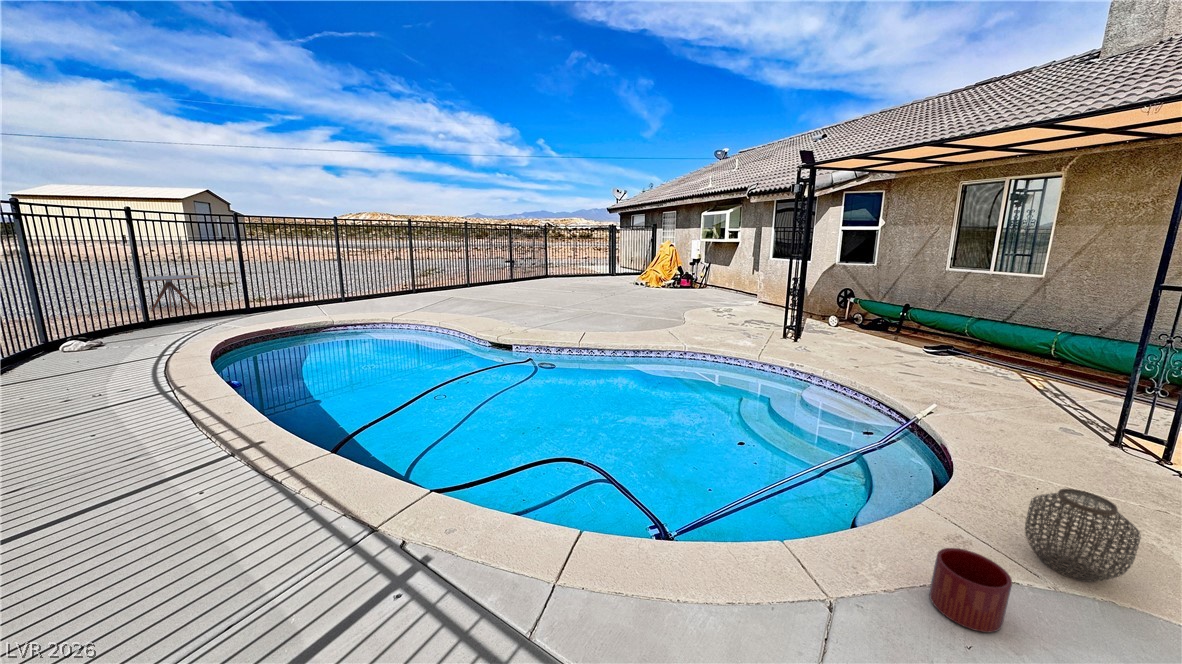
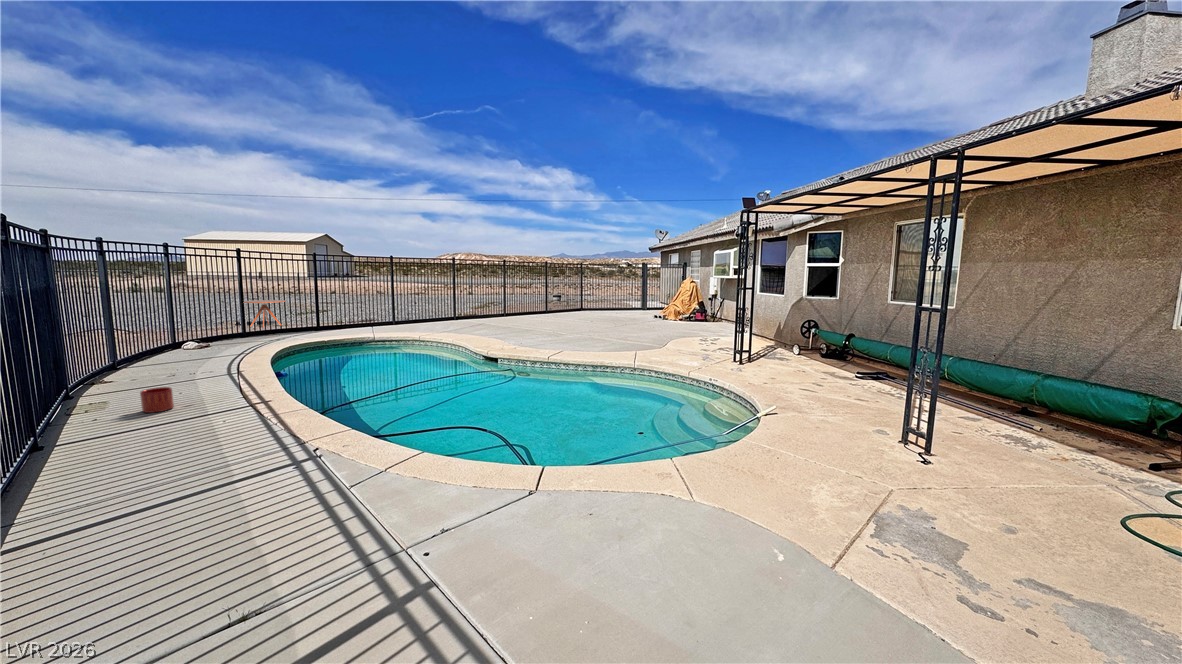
woven basket: present [1025,489,1141,582] -> none [692,435,746,497]
planter: present [929,548,1012,632] -> present [140,387,174,413]

